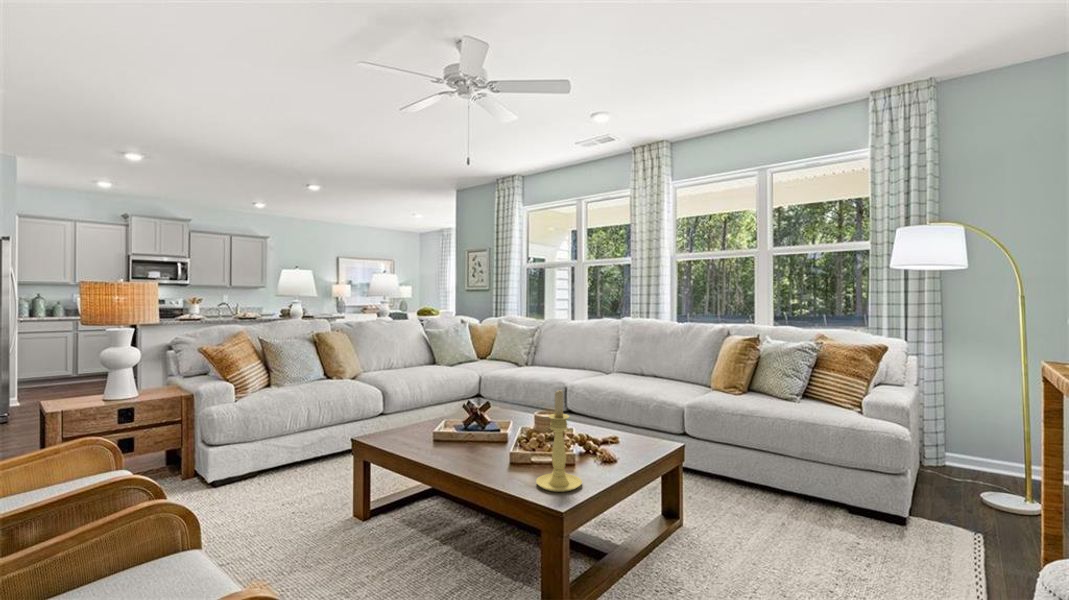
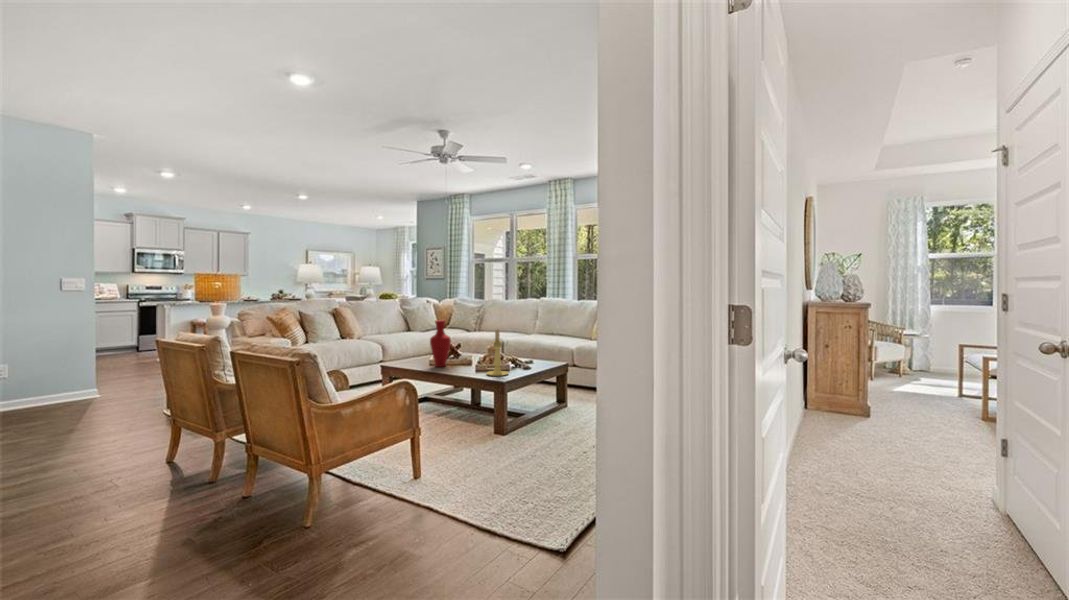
vase: none [434,363,473,452] -> present [430,320,451,367]

